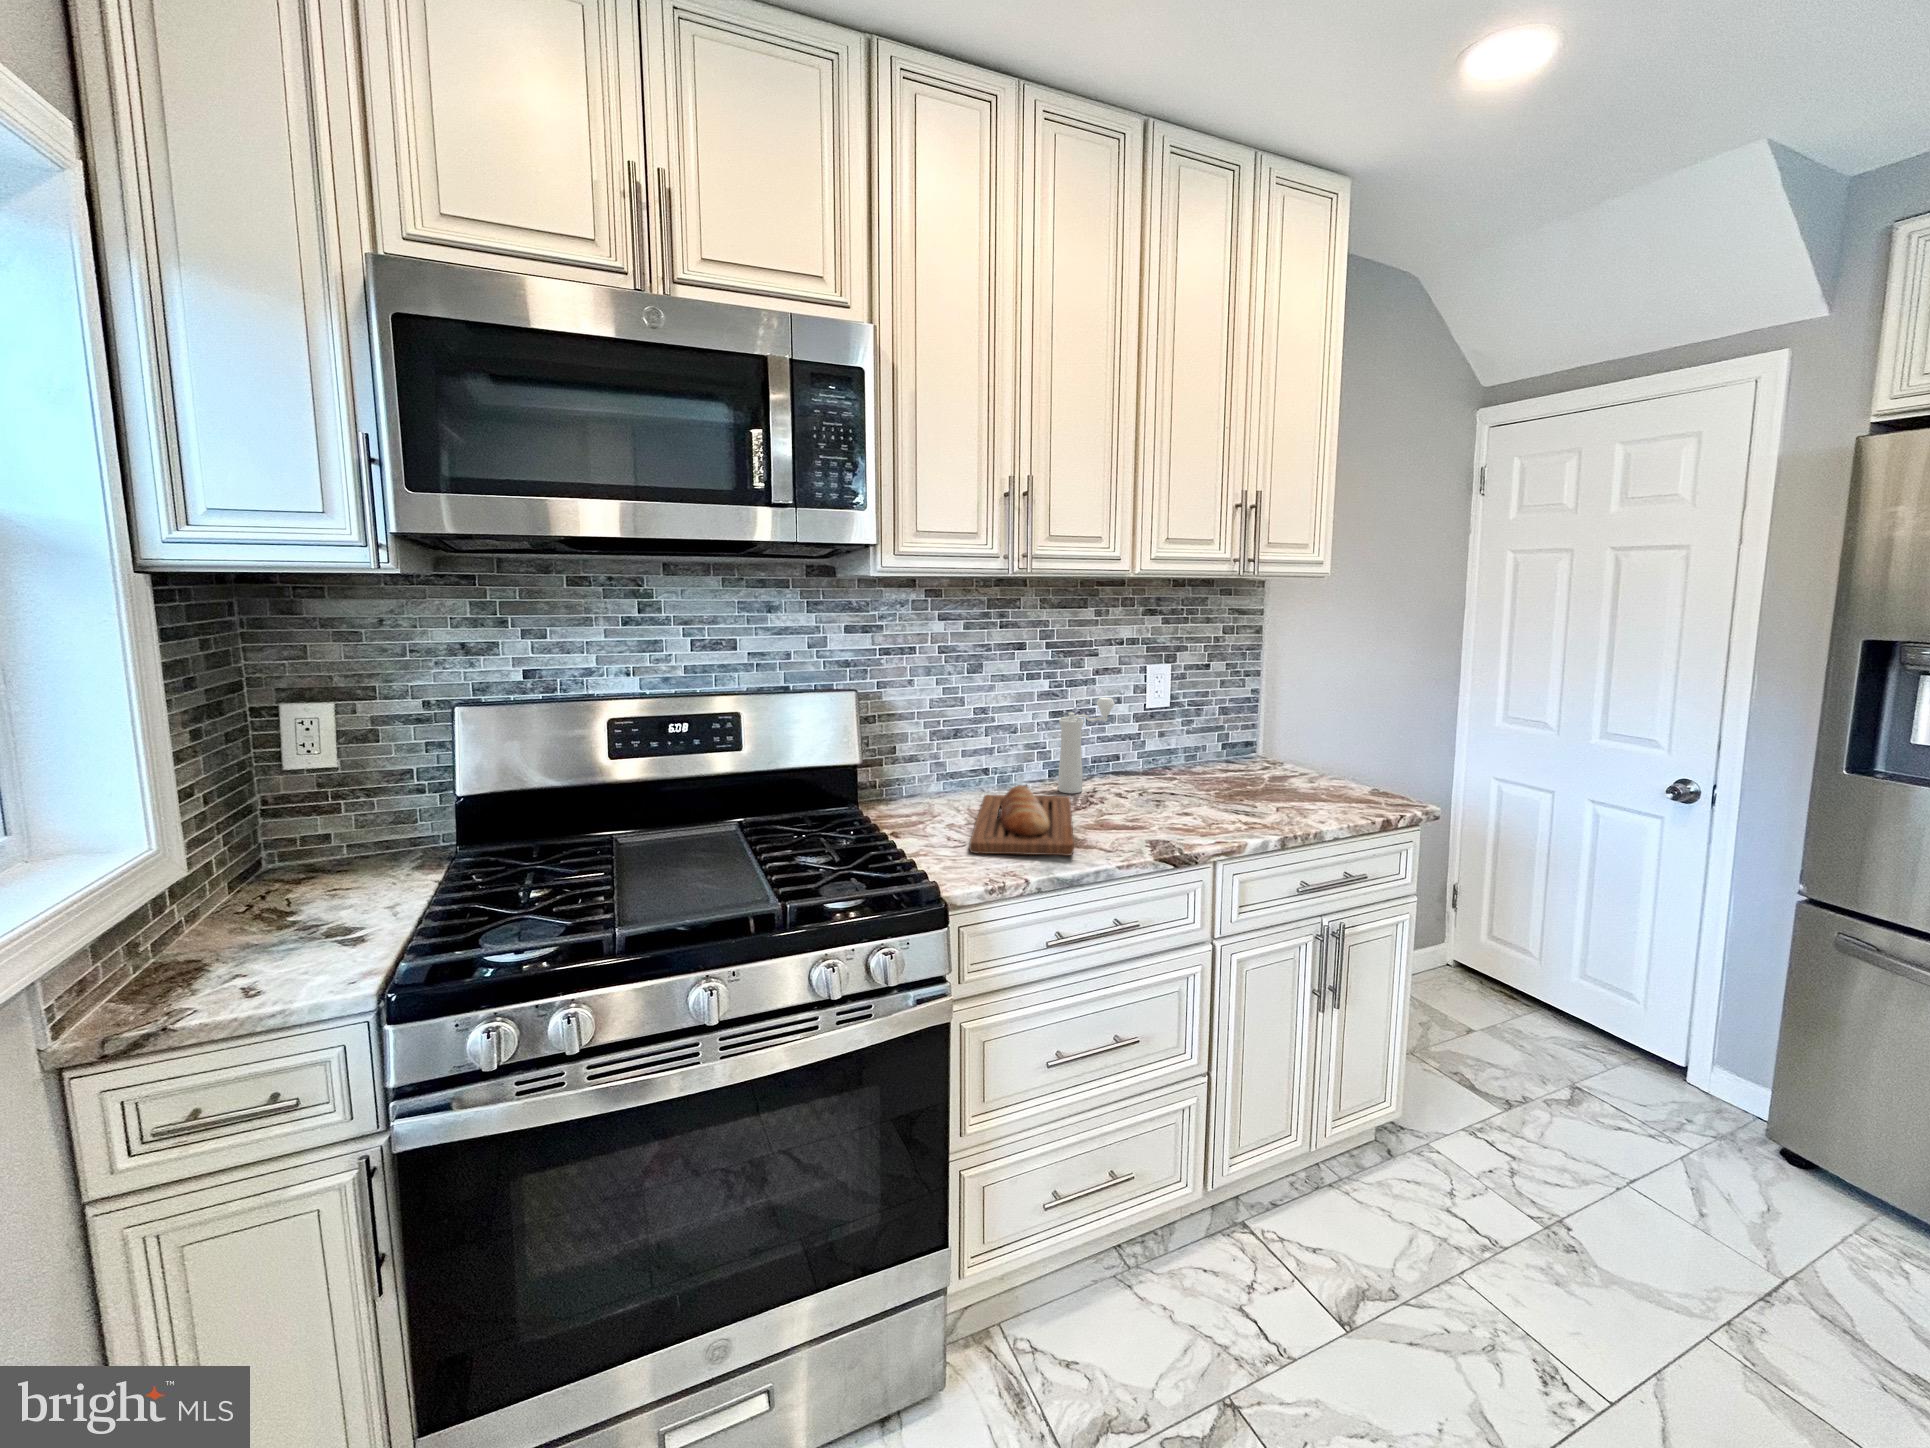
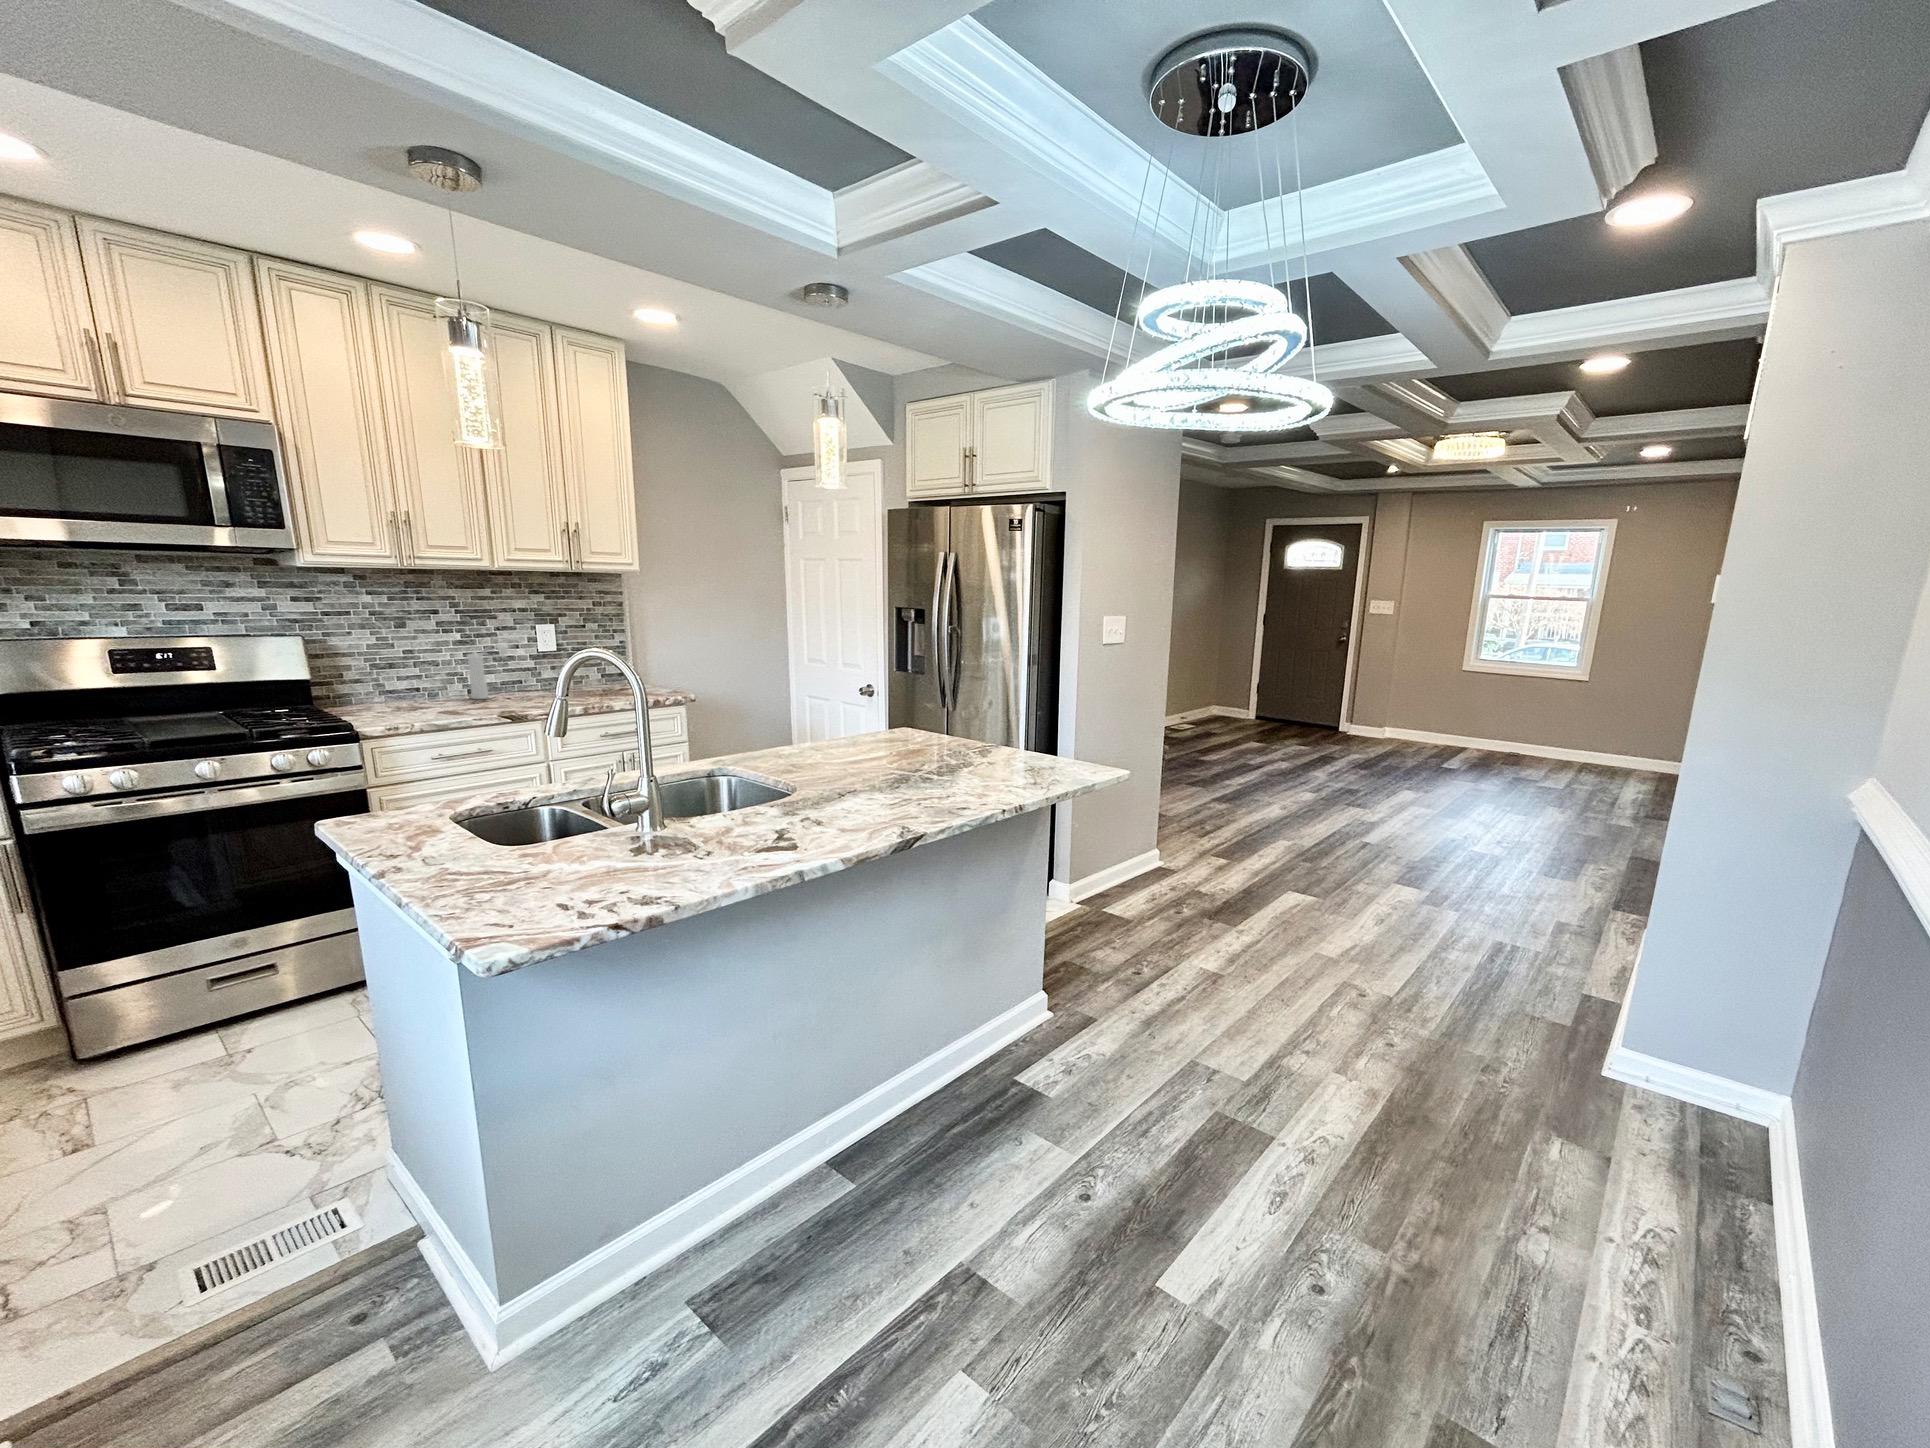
bread loaf: present [969,785,1074,856] -> none [387,690,473,719]

